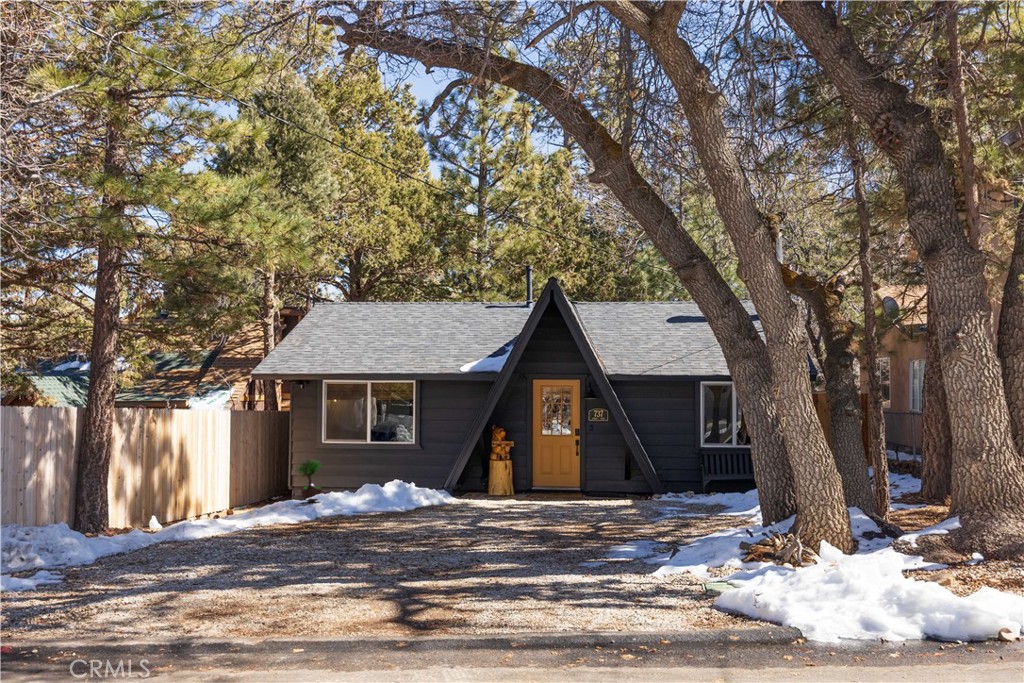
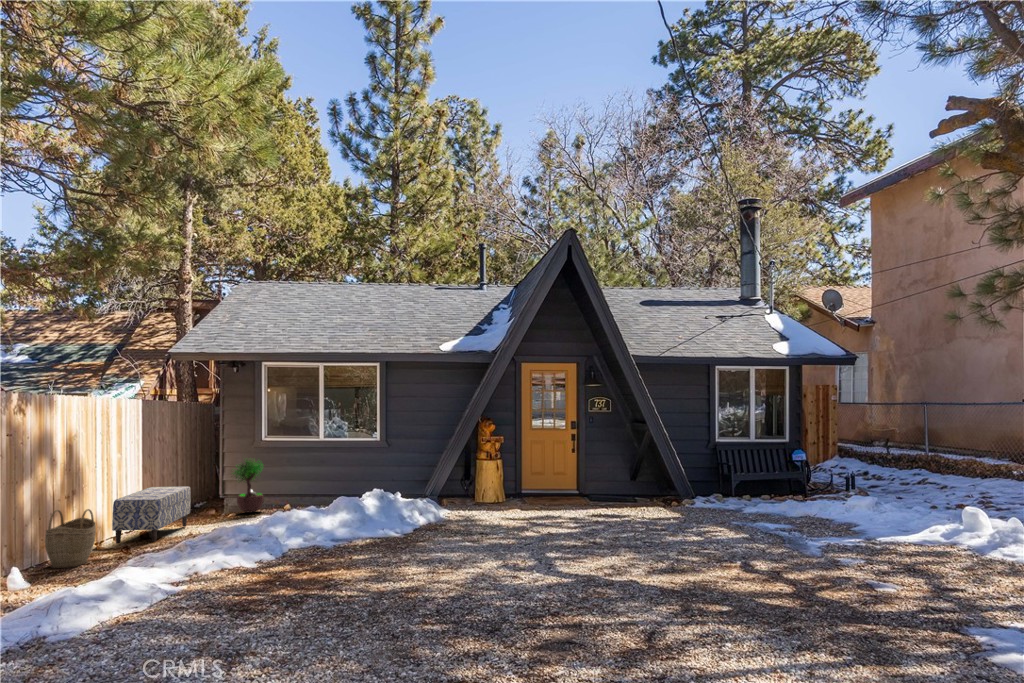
bench: none [210,478,264,517] -> present [112,487,191,544]
woven basket: none [170,486,199,524] -> present [45,509,96,568]

